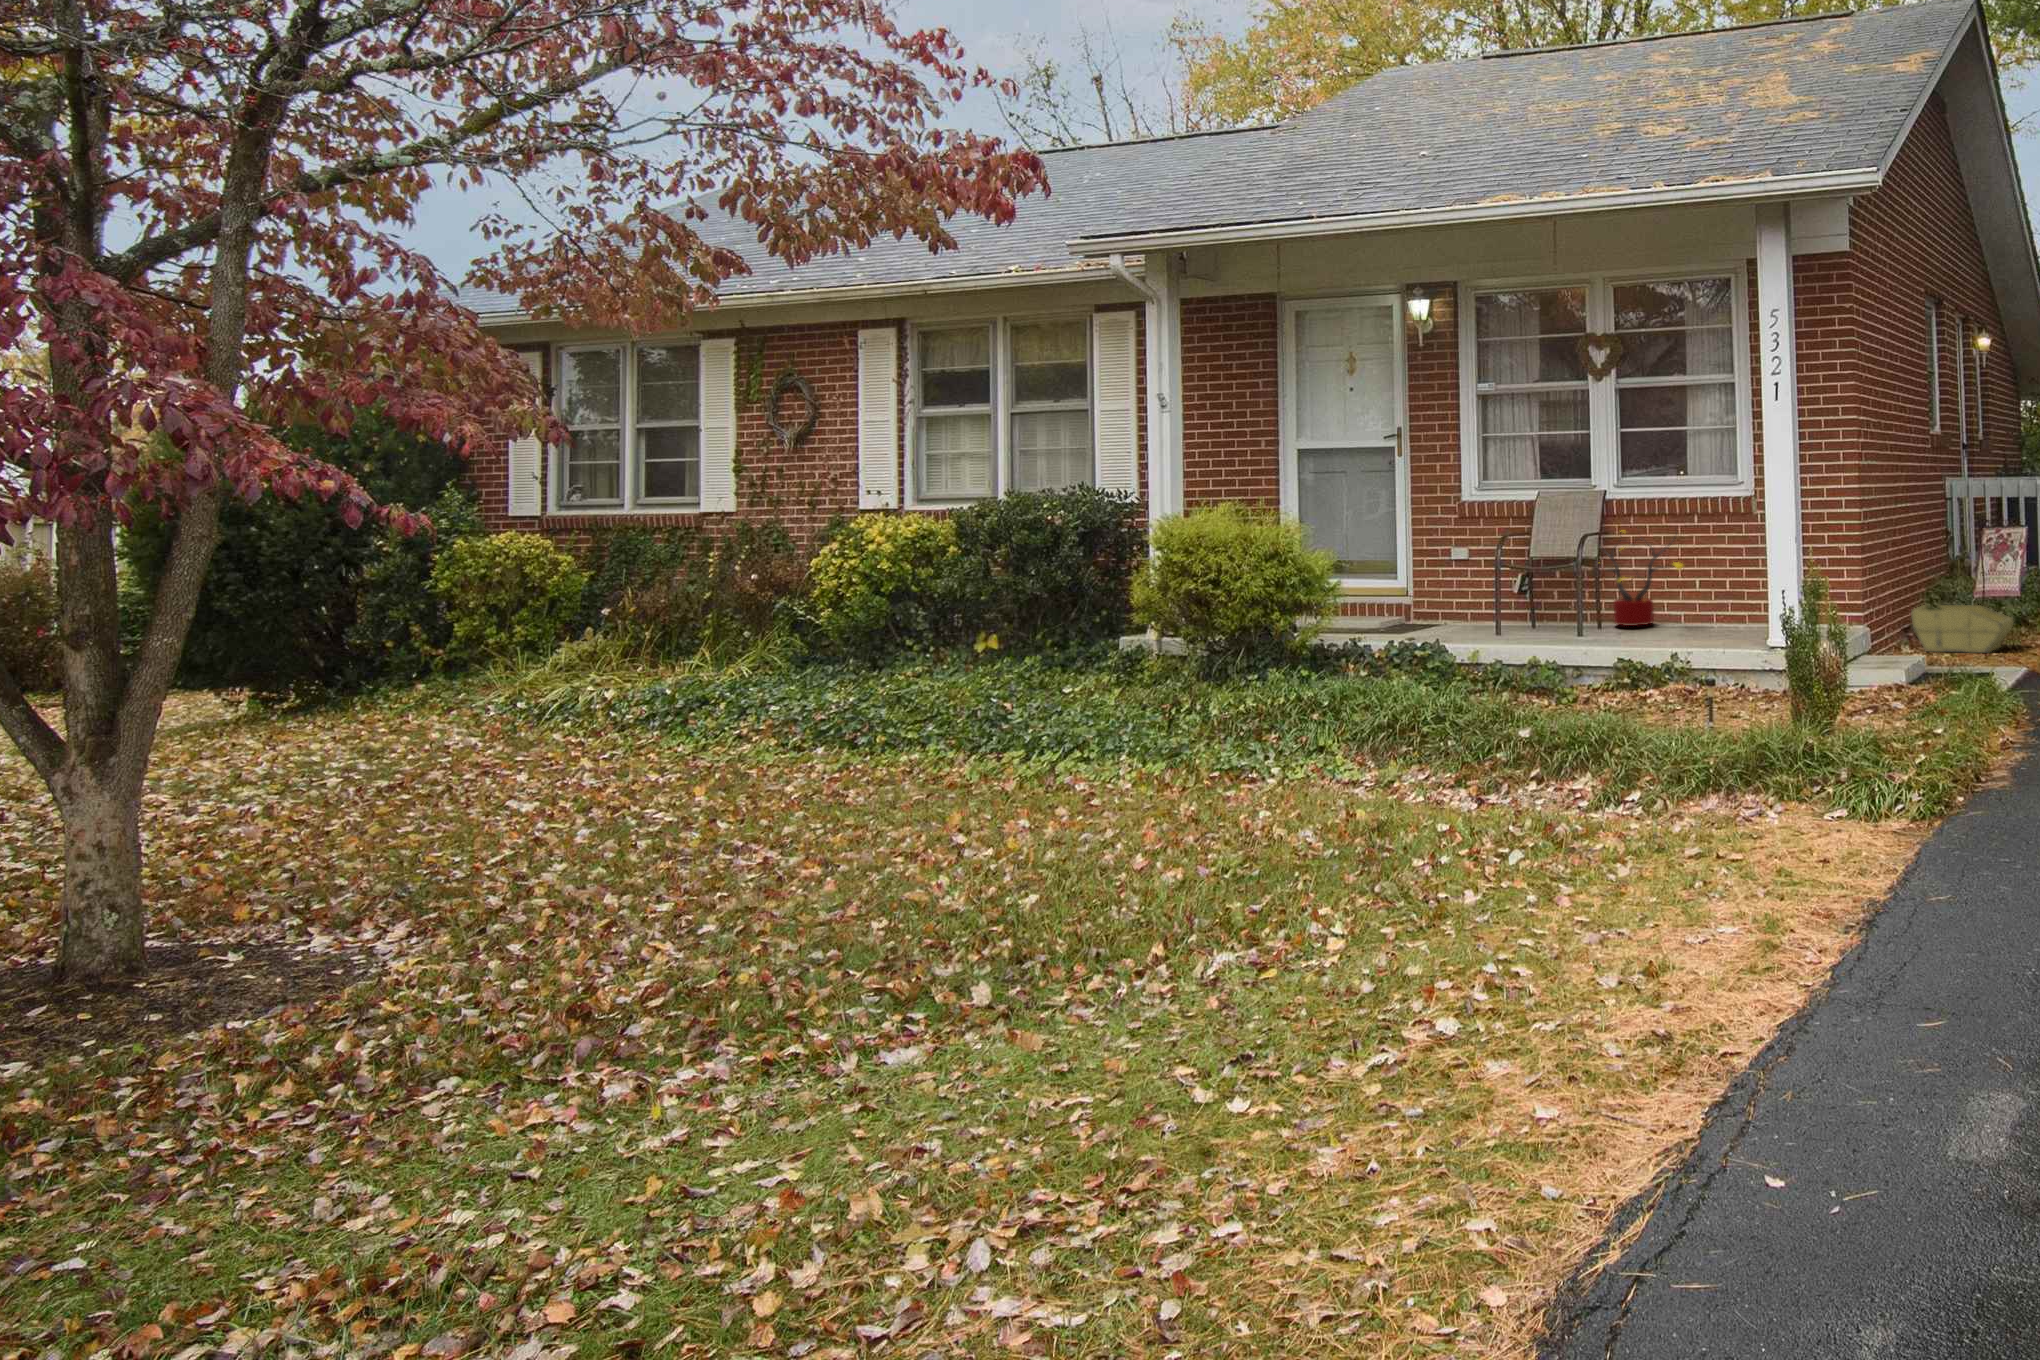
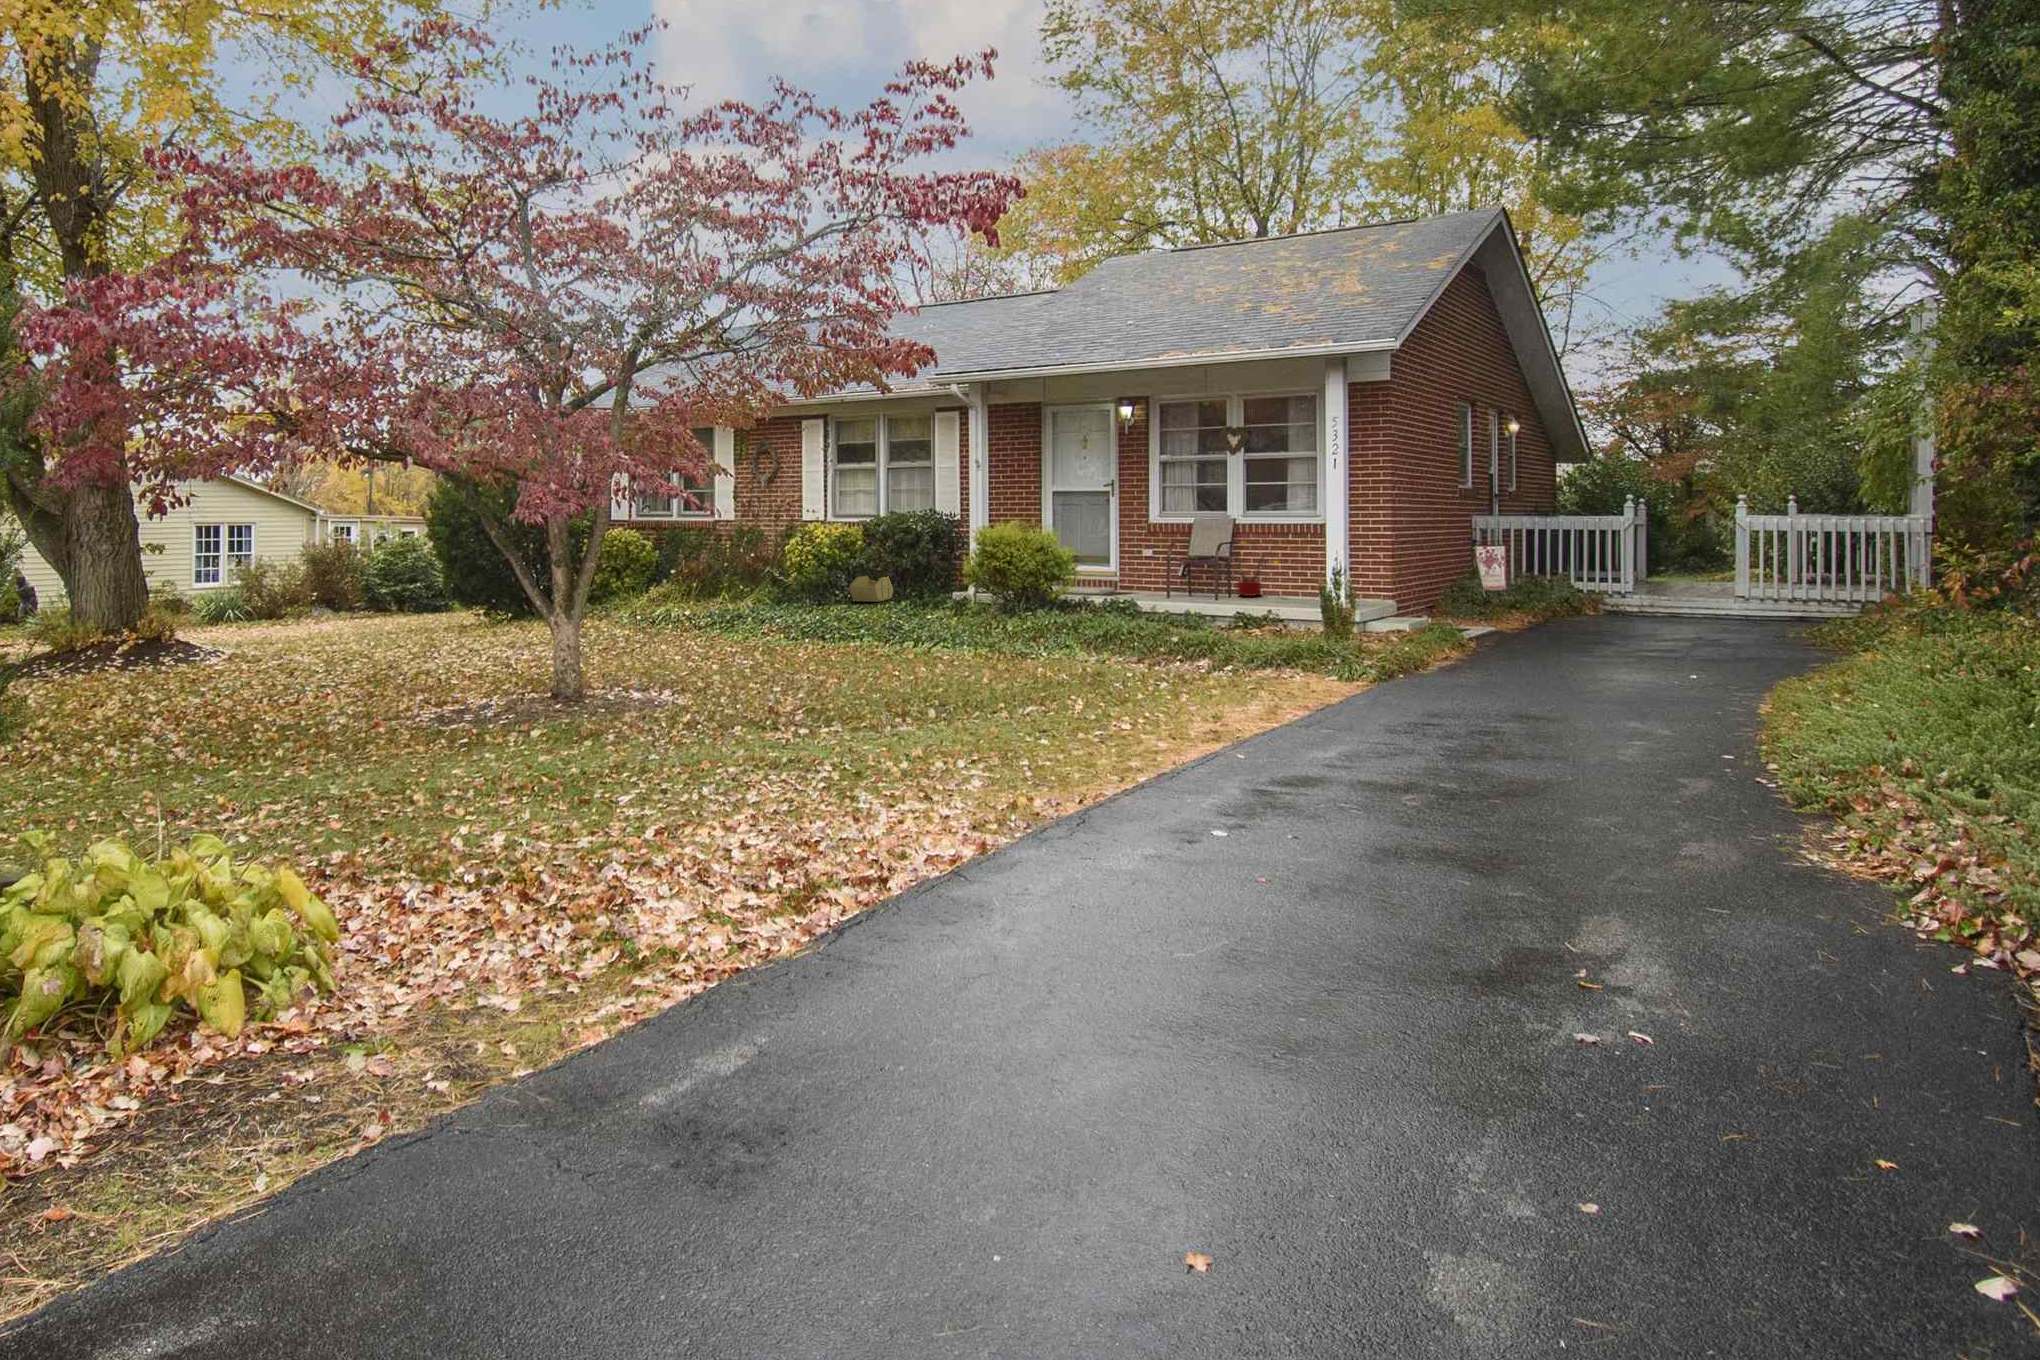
storage bin: present [1911,605,2013,653] -> present [849,576,893,602]

